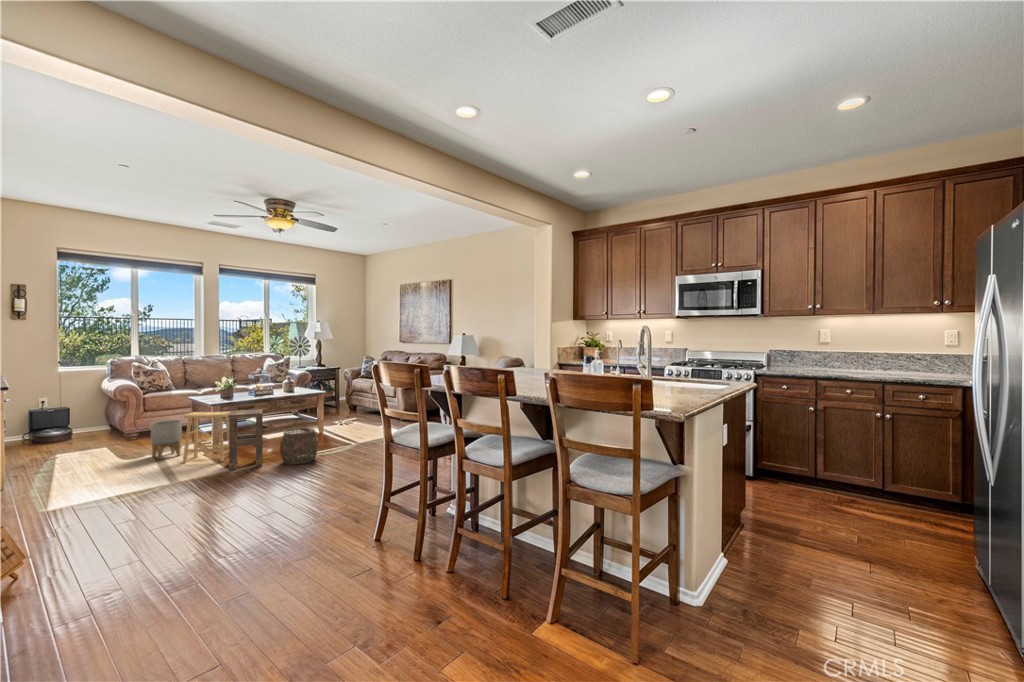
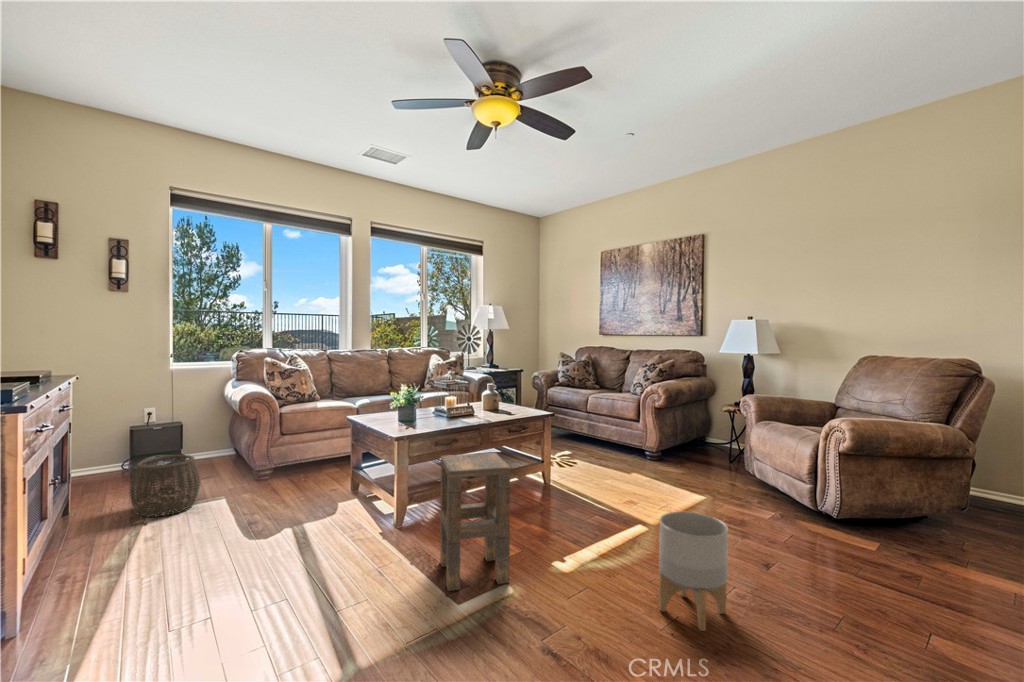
footstool: present [183,411,230,463] -> none [350,450,432,556]
planter: present [151,420,182,459] -> present [659,512,728,631]
woven basket: present [280,428,319,465] -> present [130,455,200,517]

